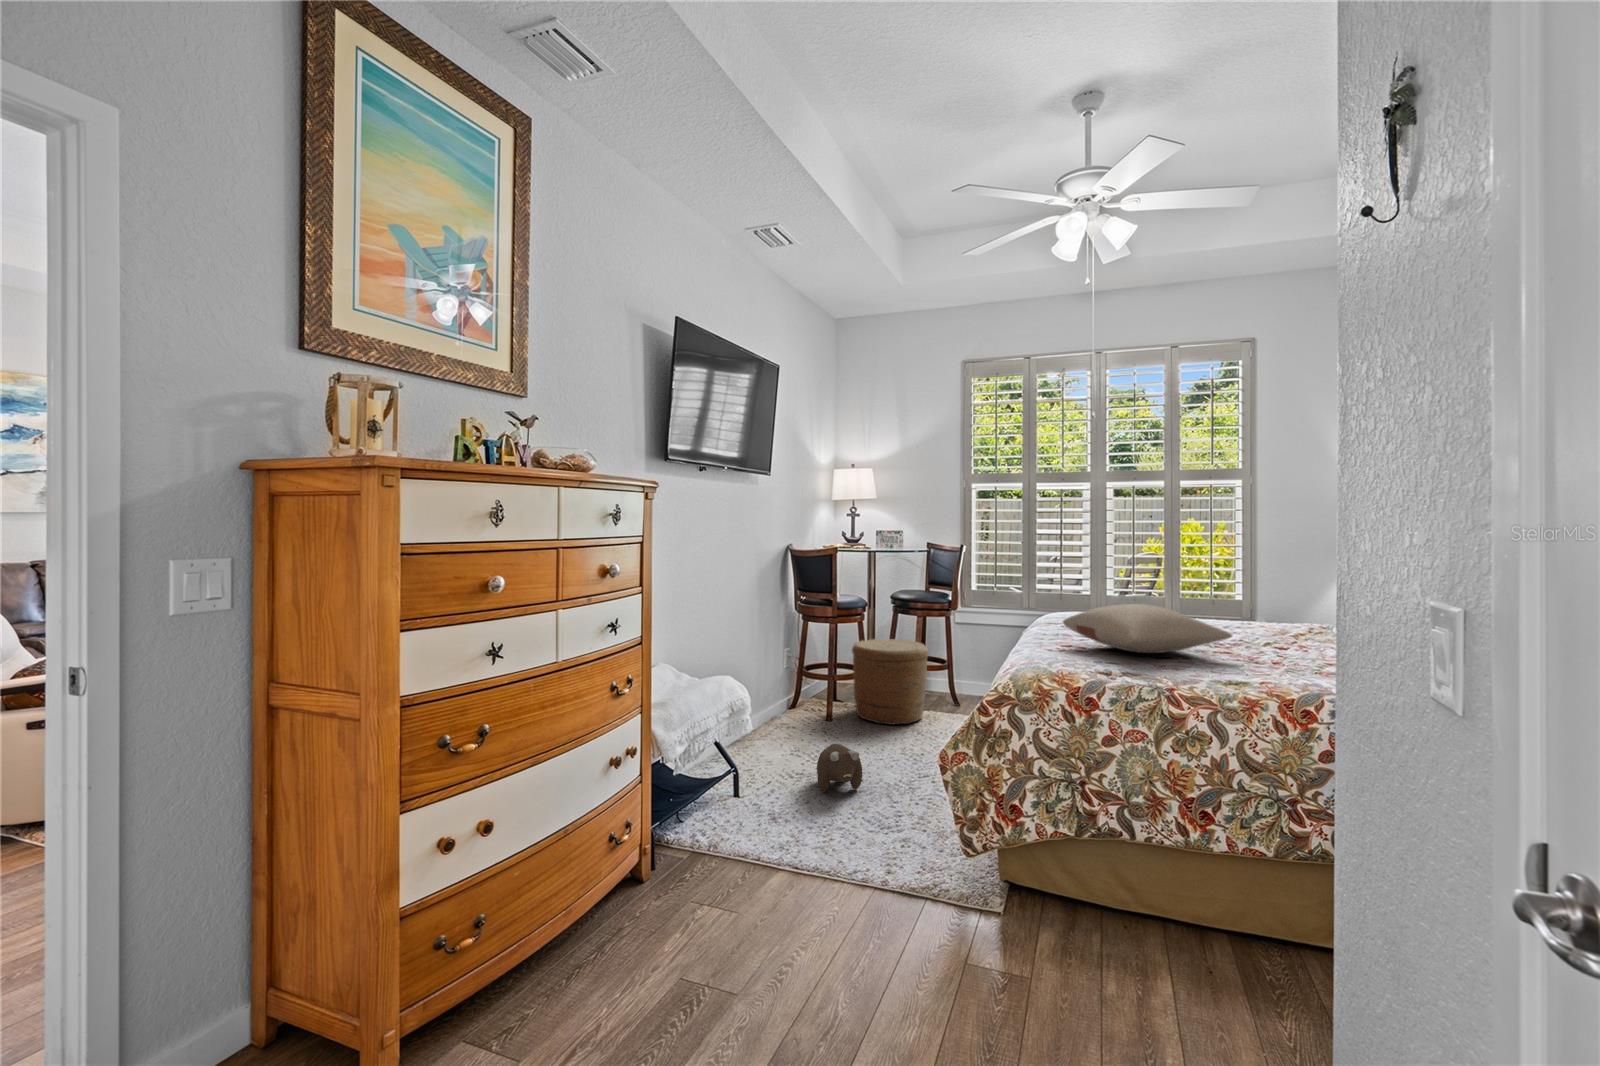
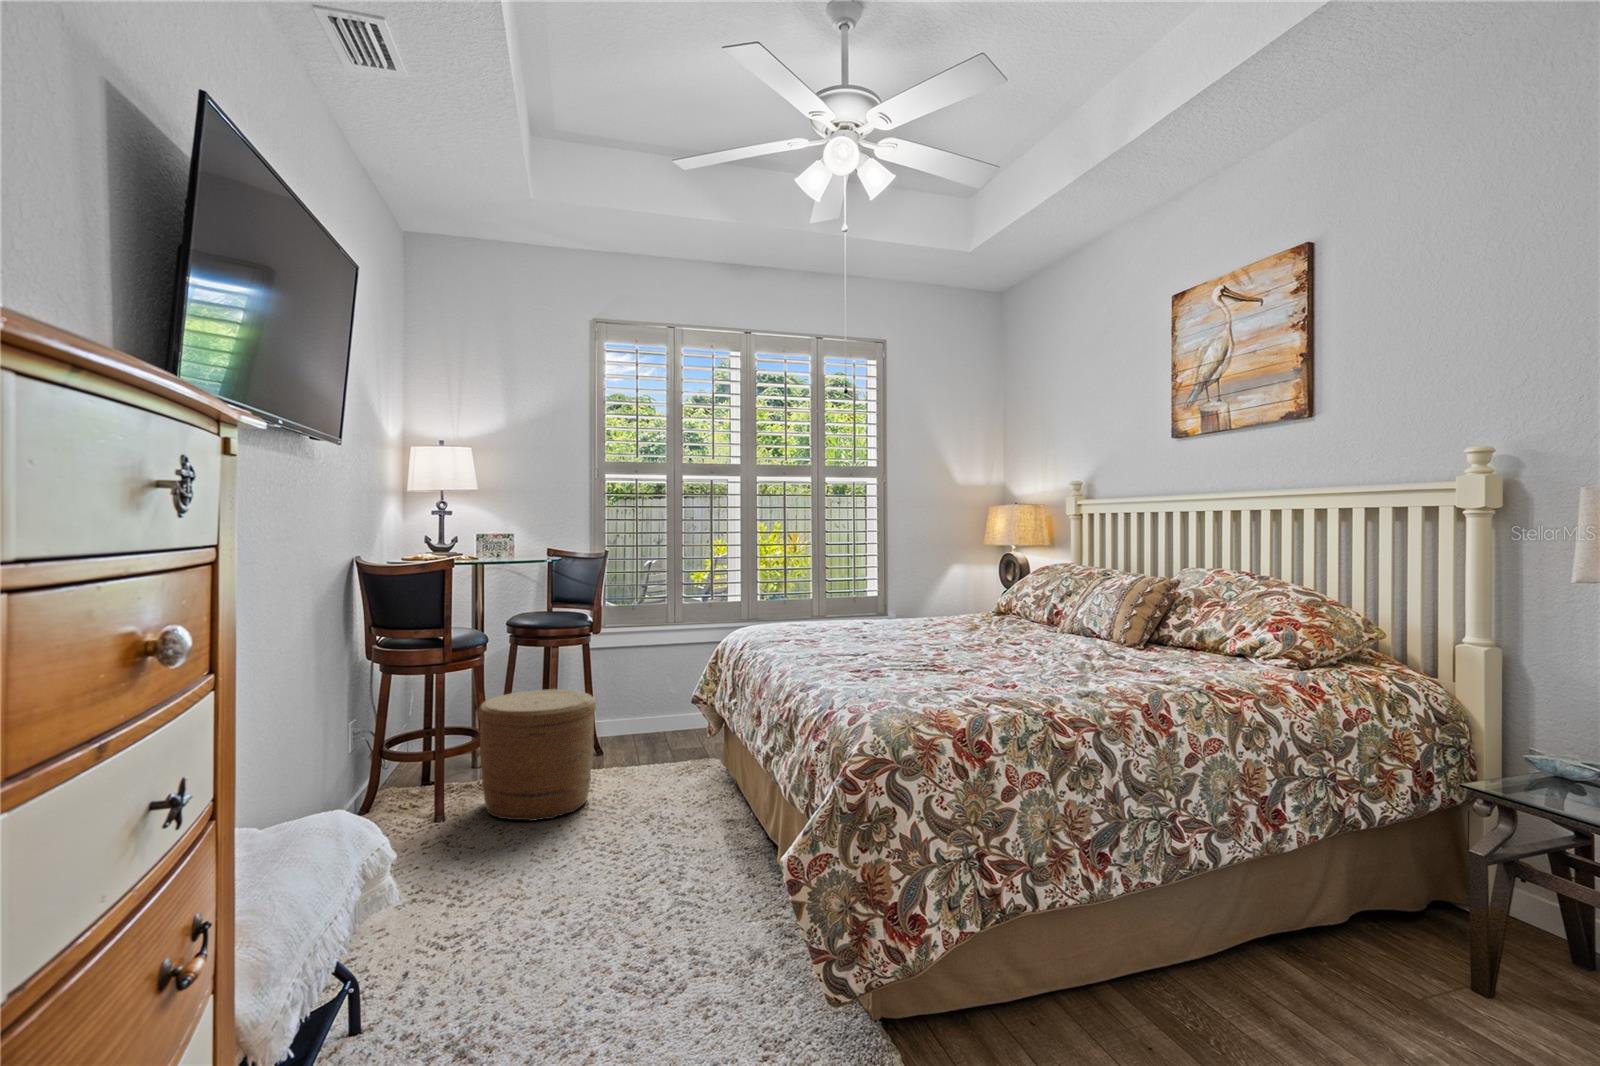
pillow: present [1063,604,1232,653] -> none [854,613,1032,671]
plush toy: present [817,744,862,792] -> none [495,878,584,967]

